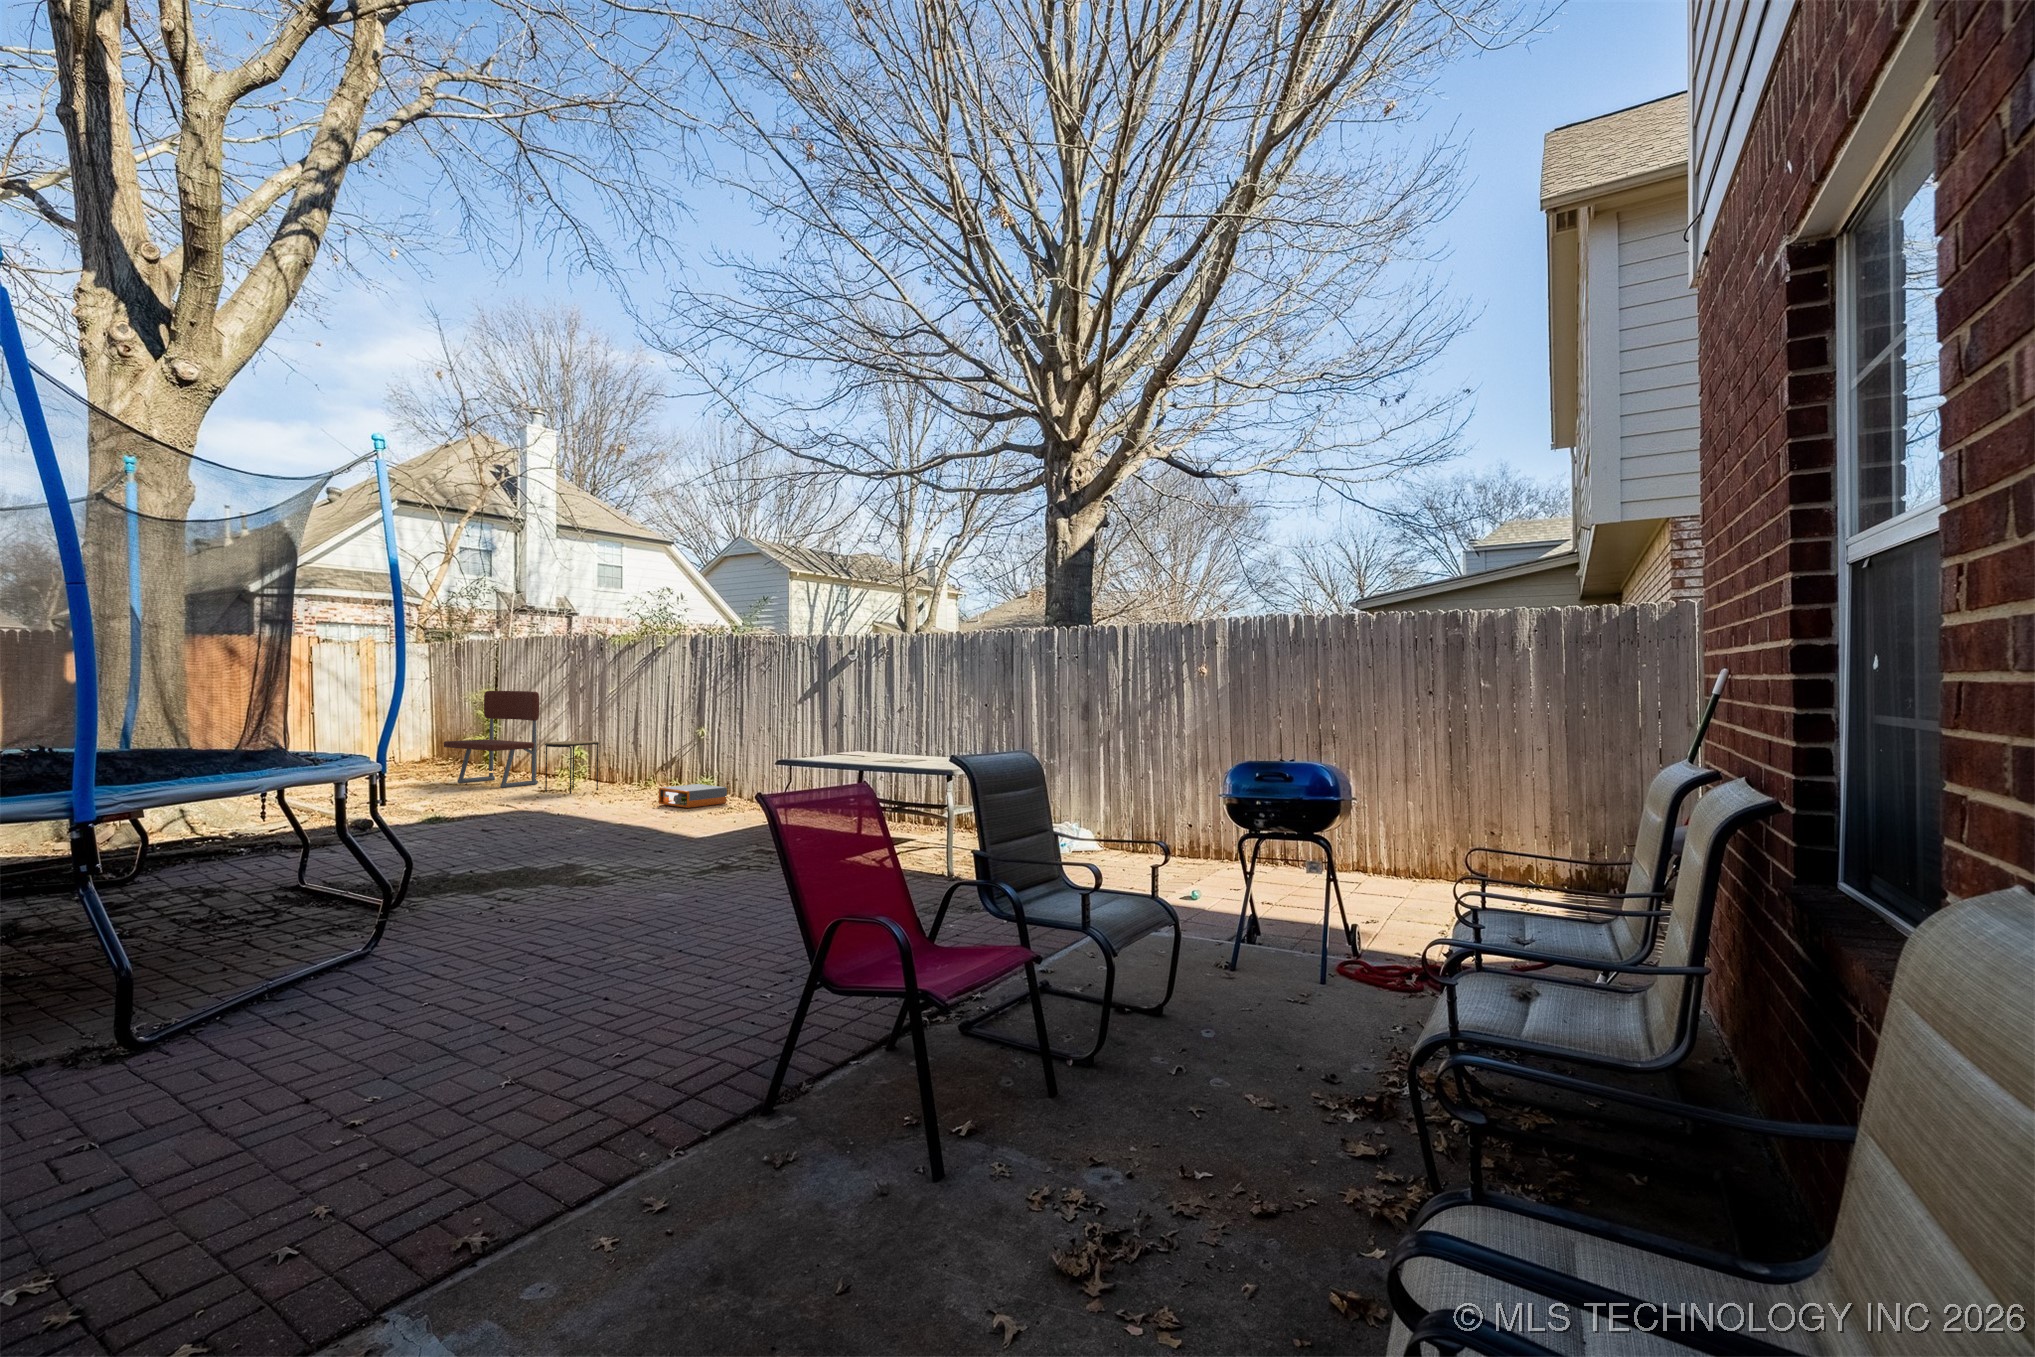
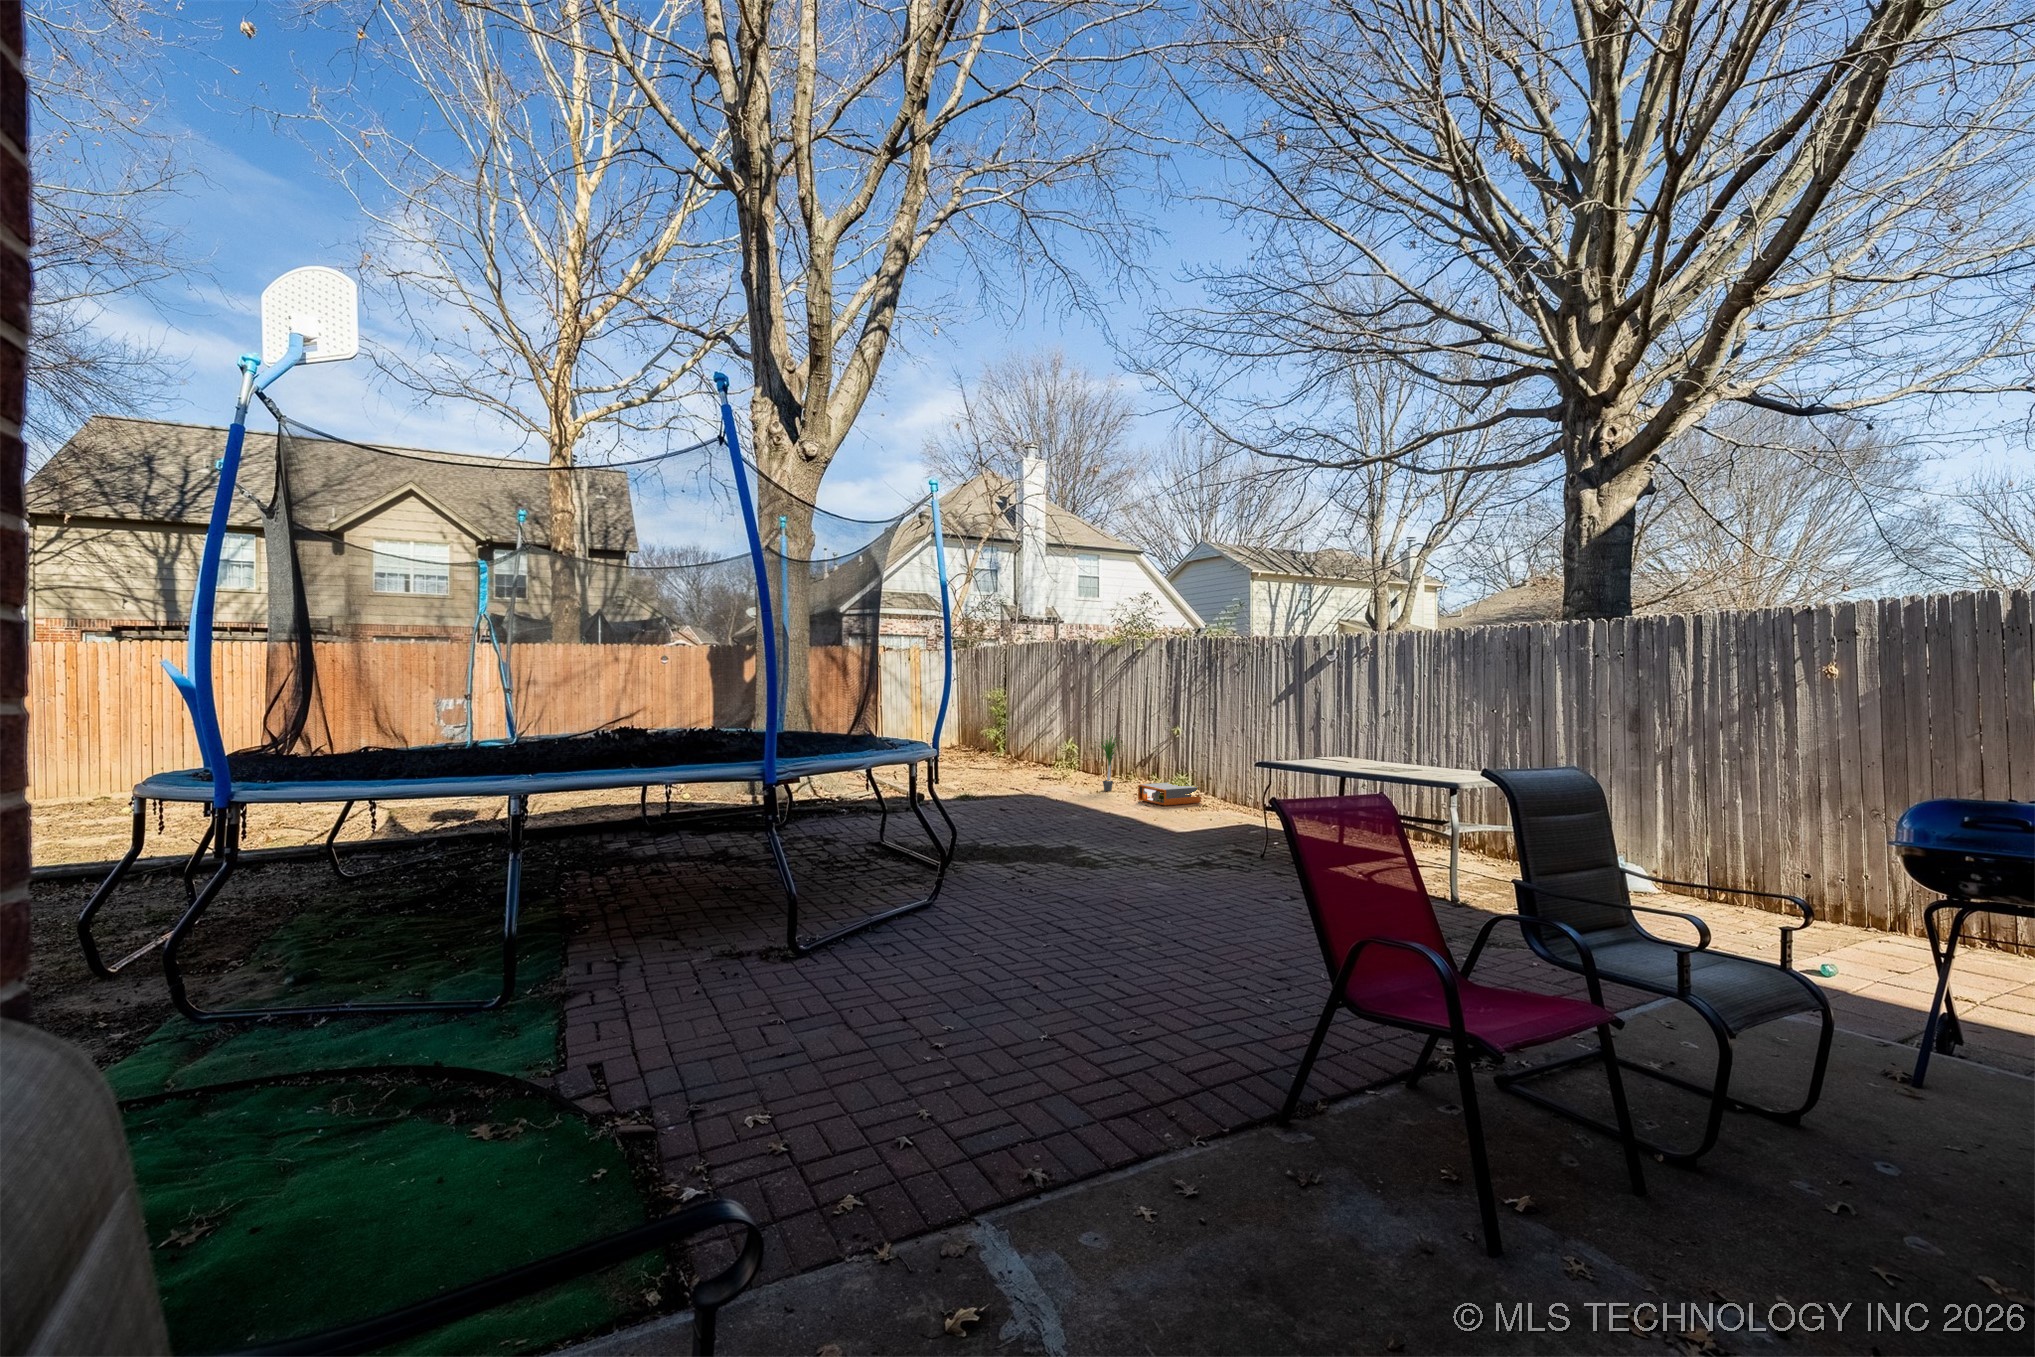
bench: present [444,691,539,788] -> none [964,691,1036,776]
potted plant: none [603,731,650,797] -> present [1101,735,1124,791]
side table: present [545,741,599,794] -> none [1041,737,1086,785]

